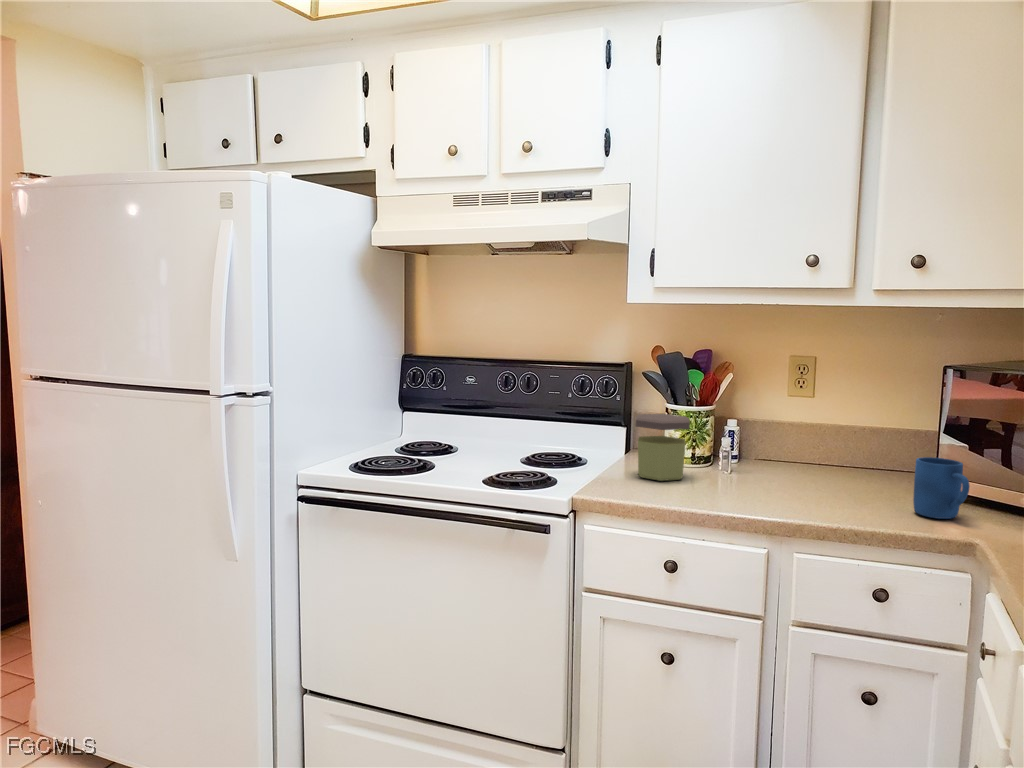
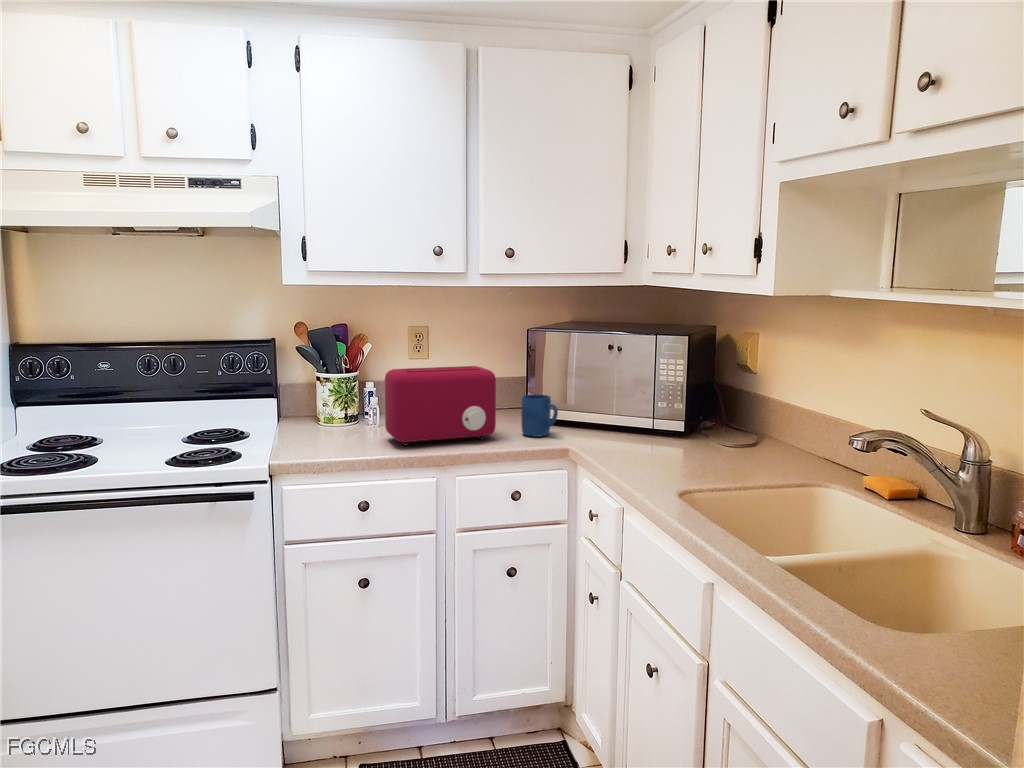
toaster: none [722,405,873,509] -> present [385,366,496,445]
jar: present [635,414,690,481] -> none [301,382,352,440]

